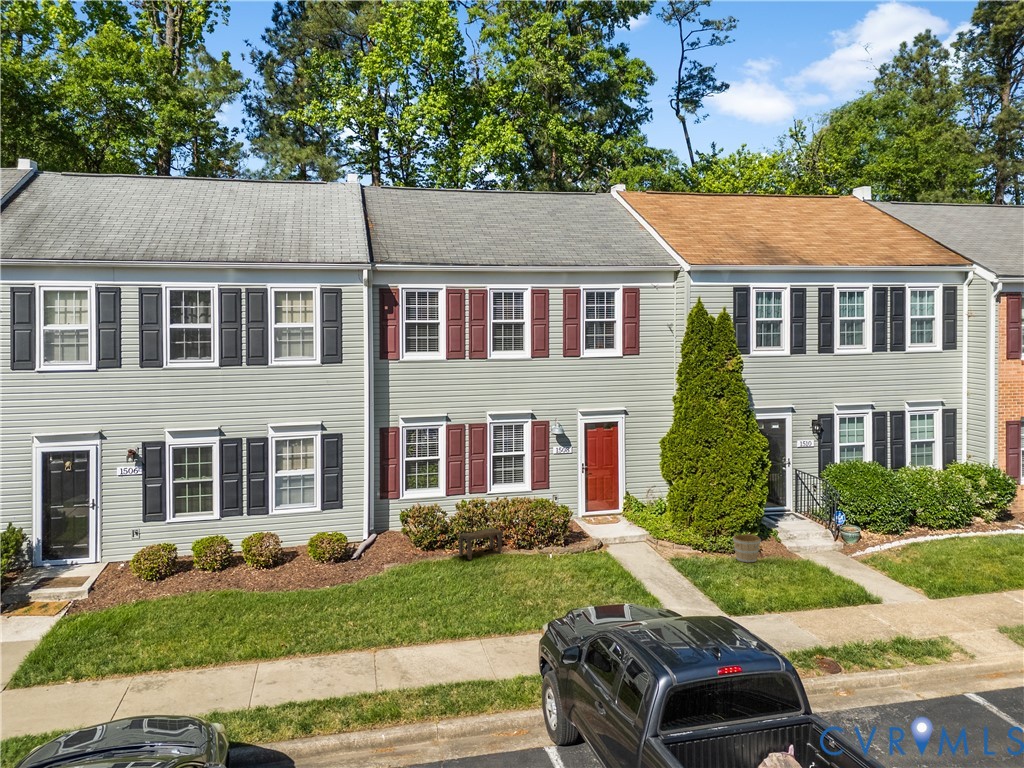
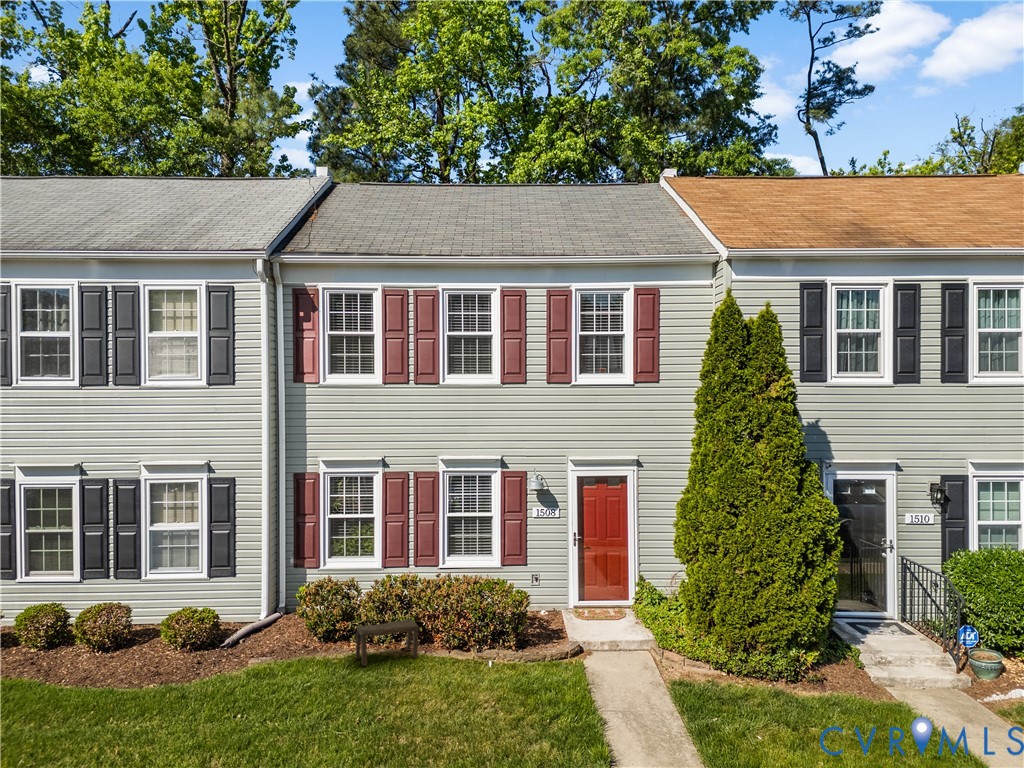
wooden bucket: present [733,534,761,562] -> none [768,658,815,708]

